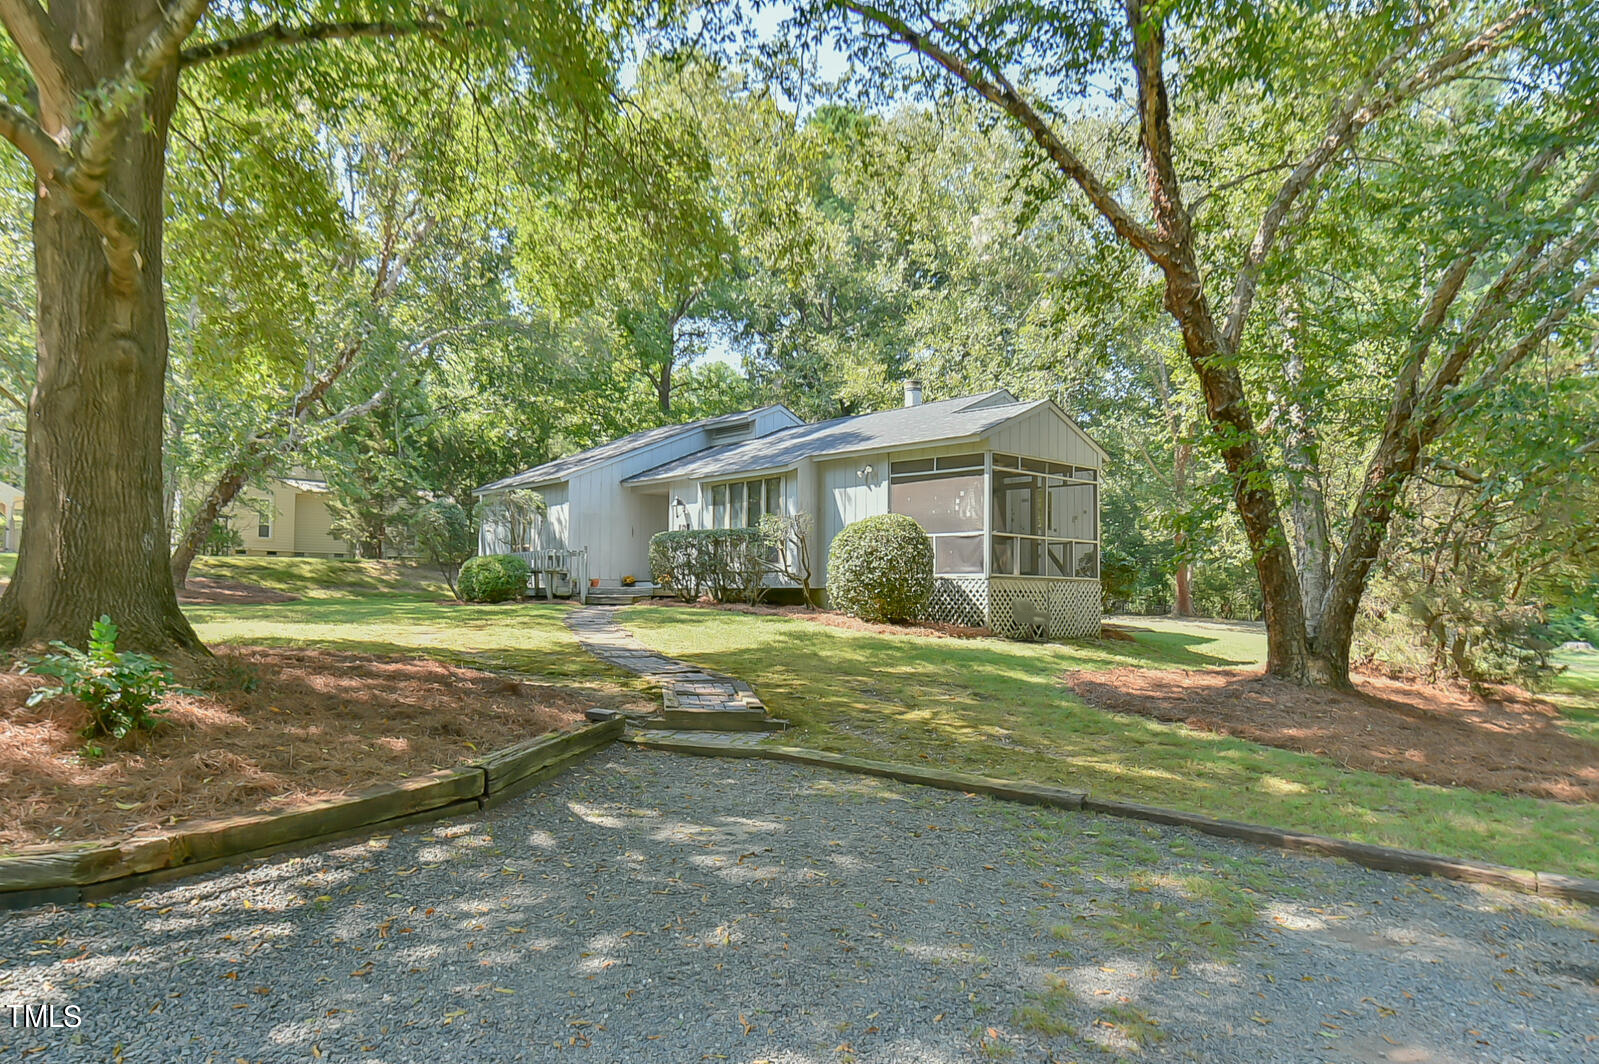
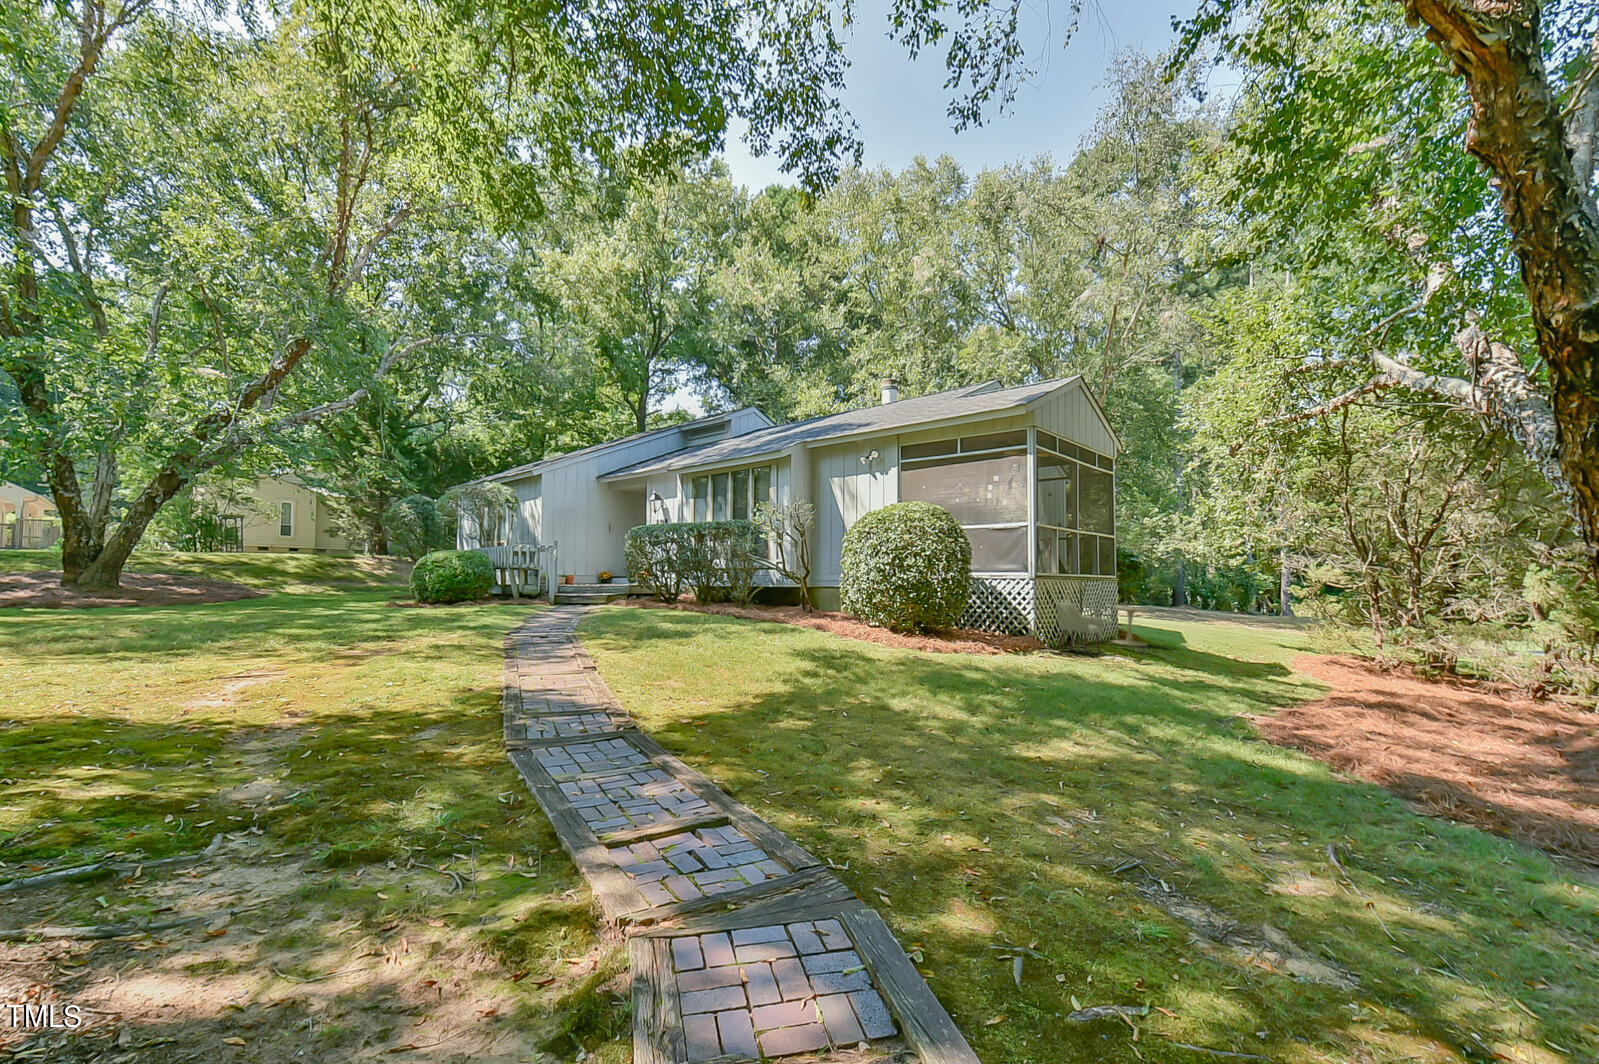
pedestal table: none [1078,604,1110,639] -> present [1112,606,1148,646]

